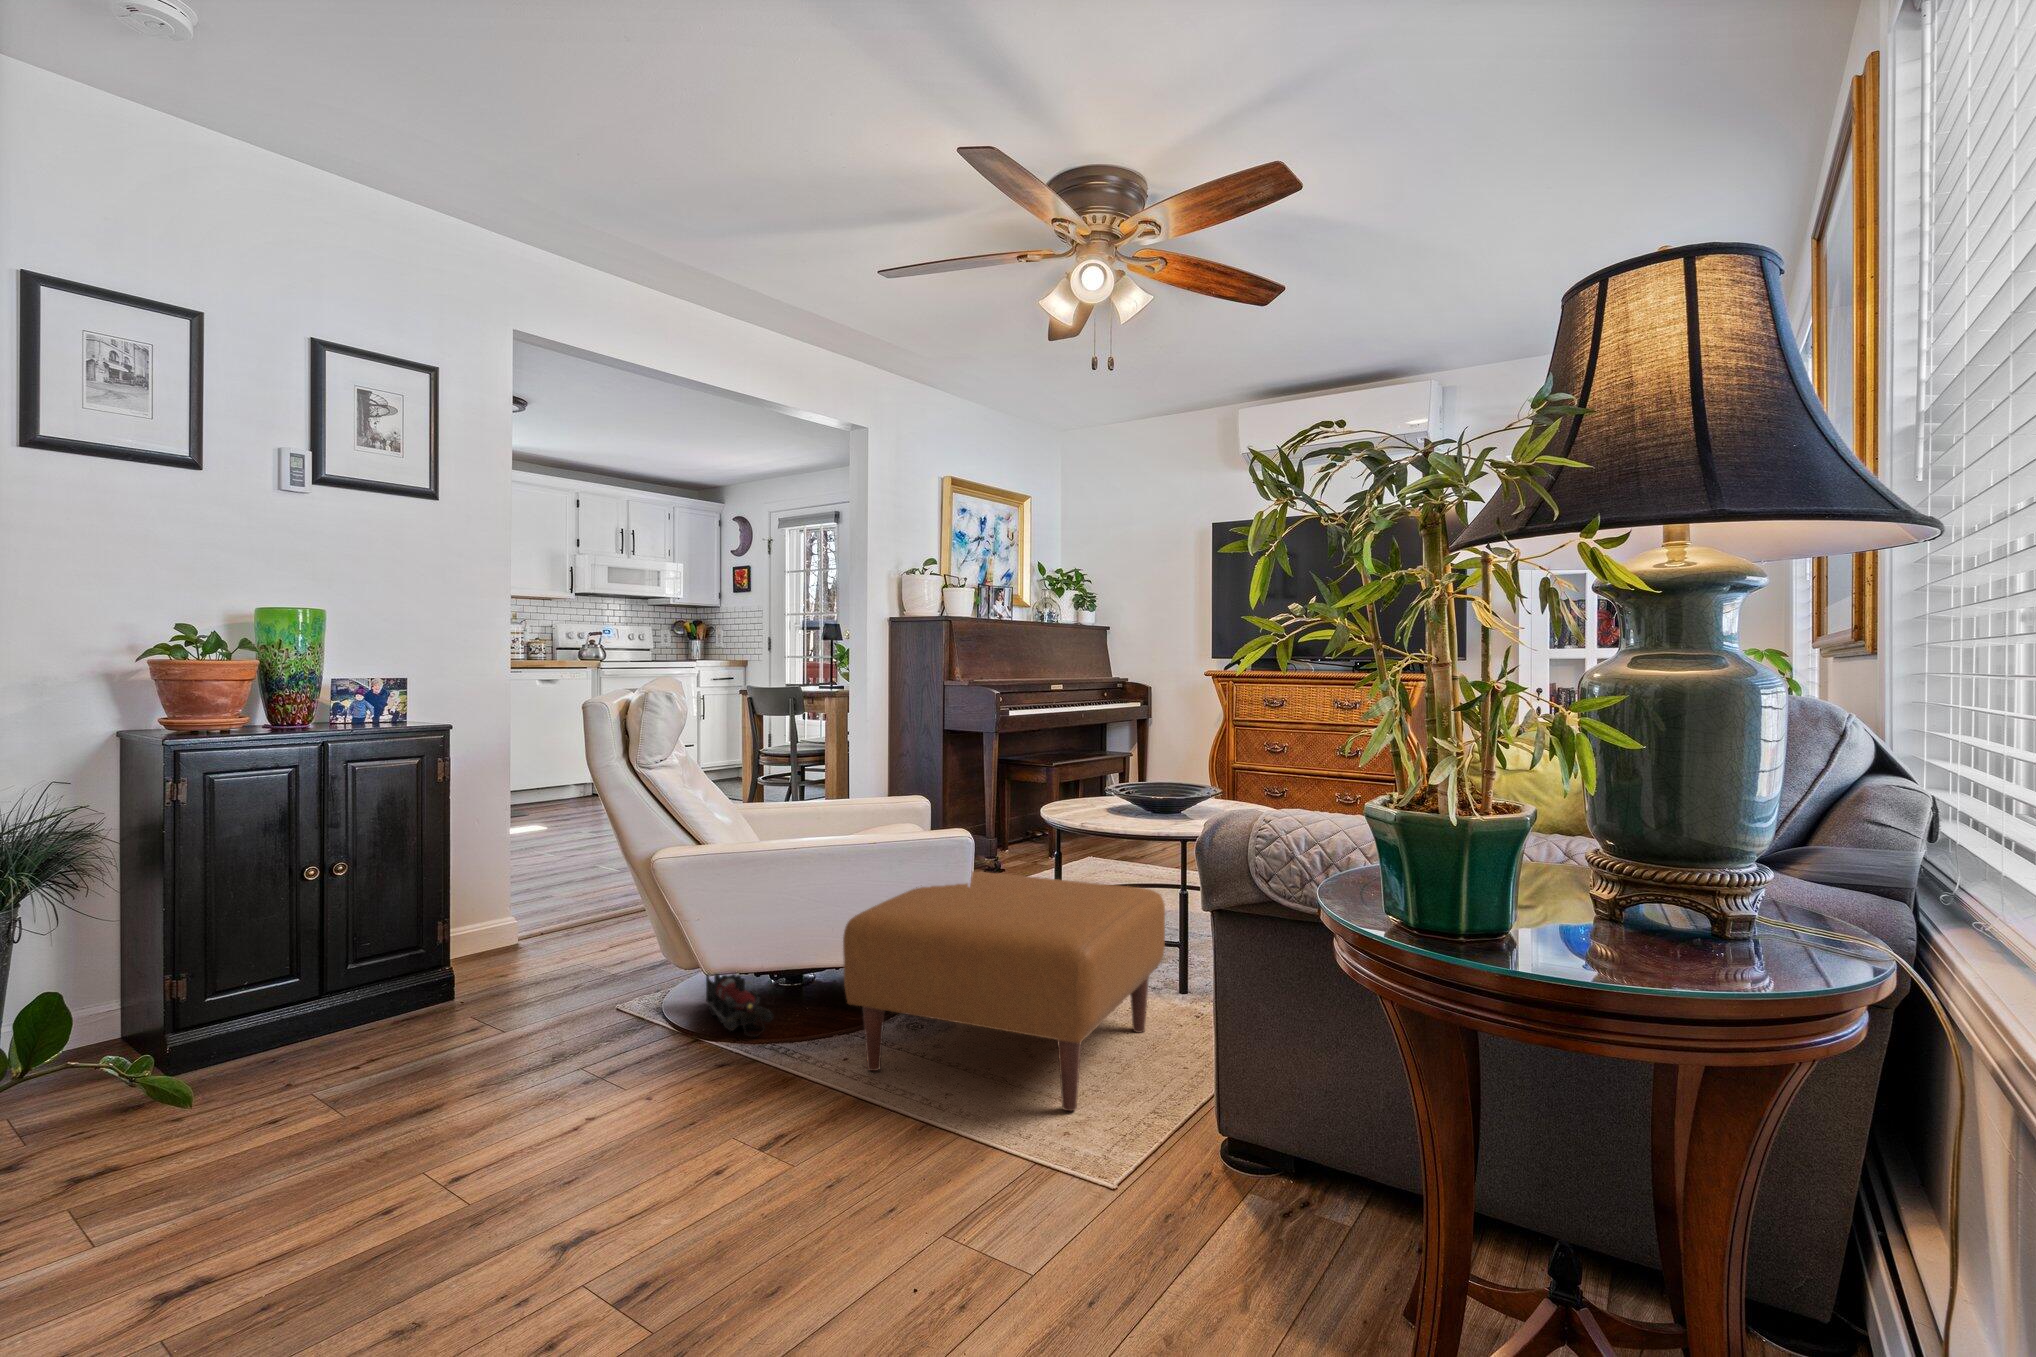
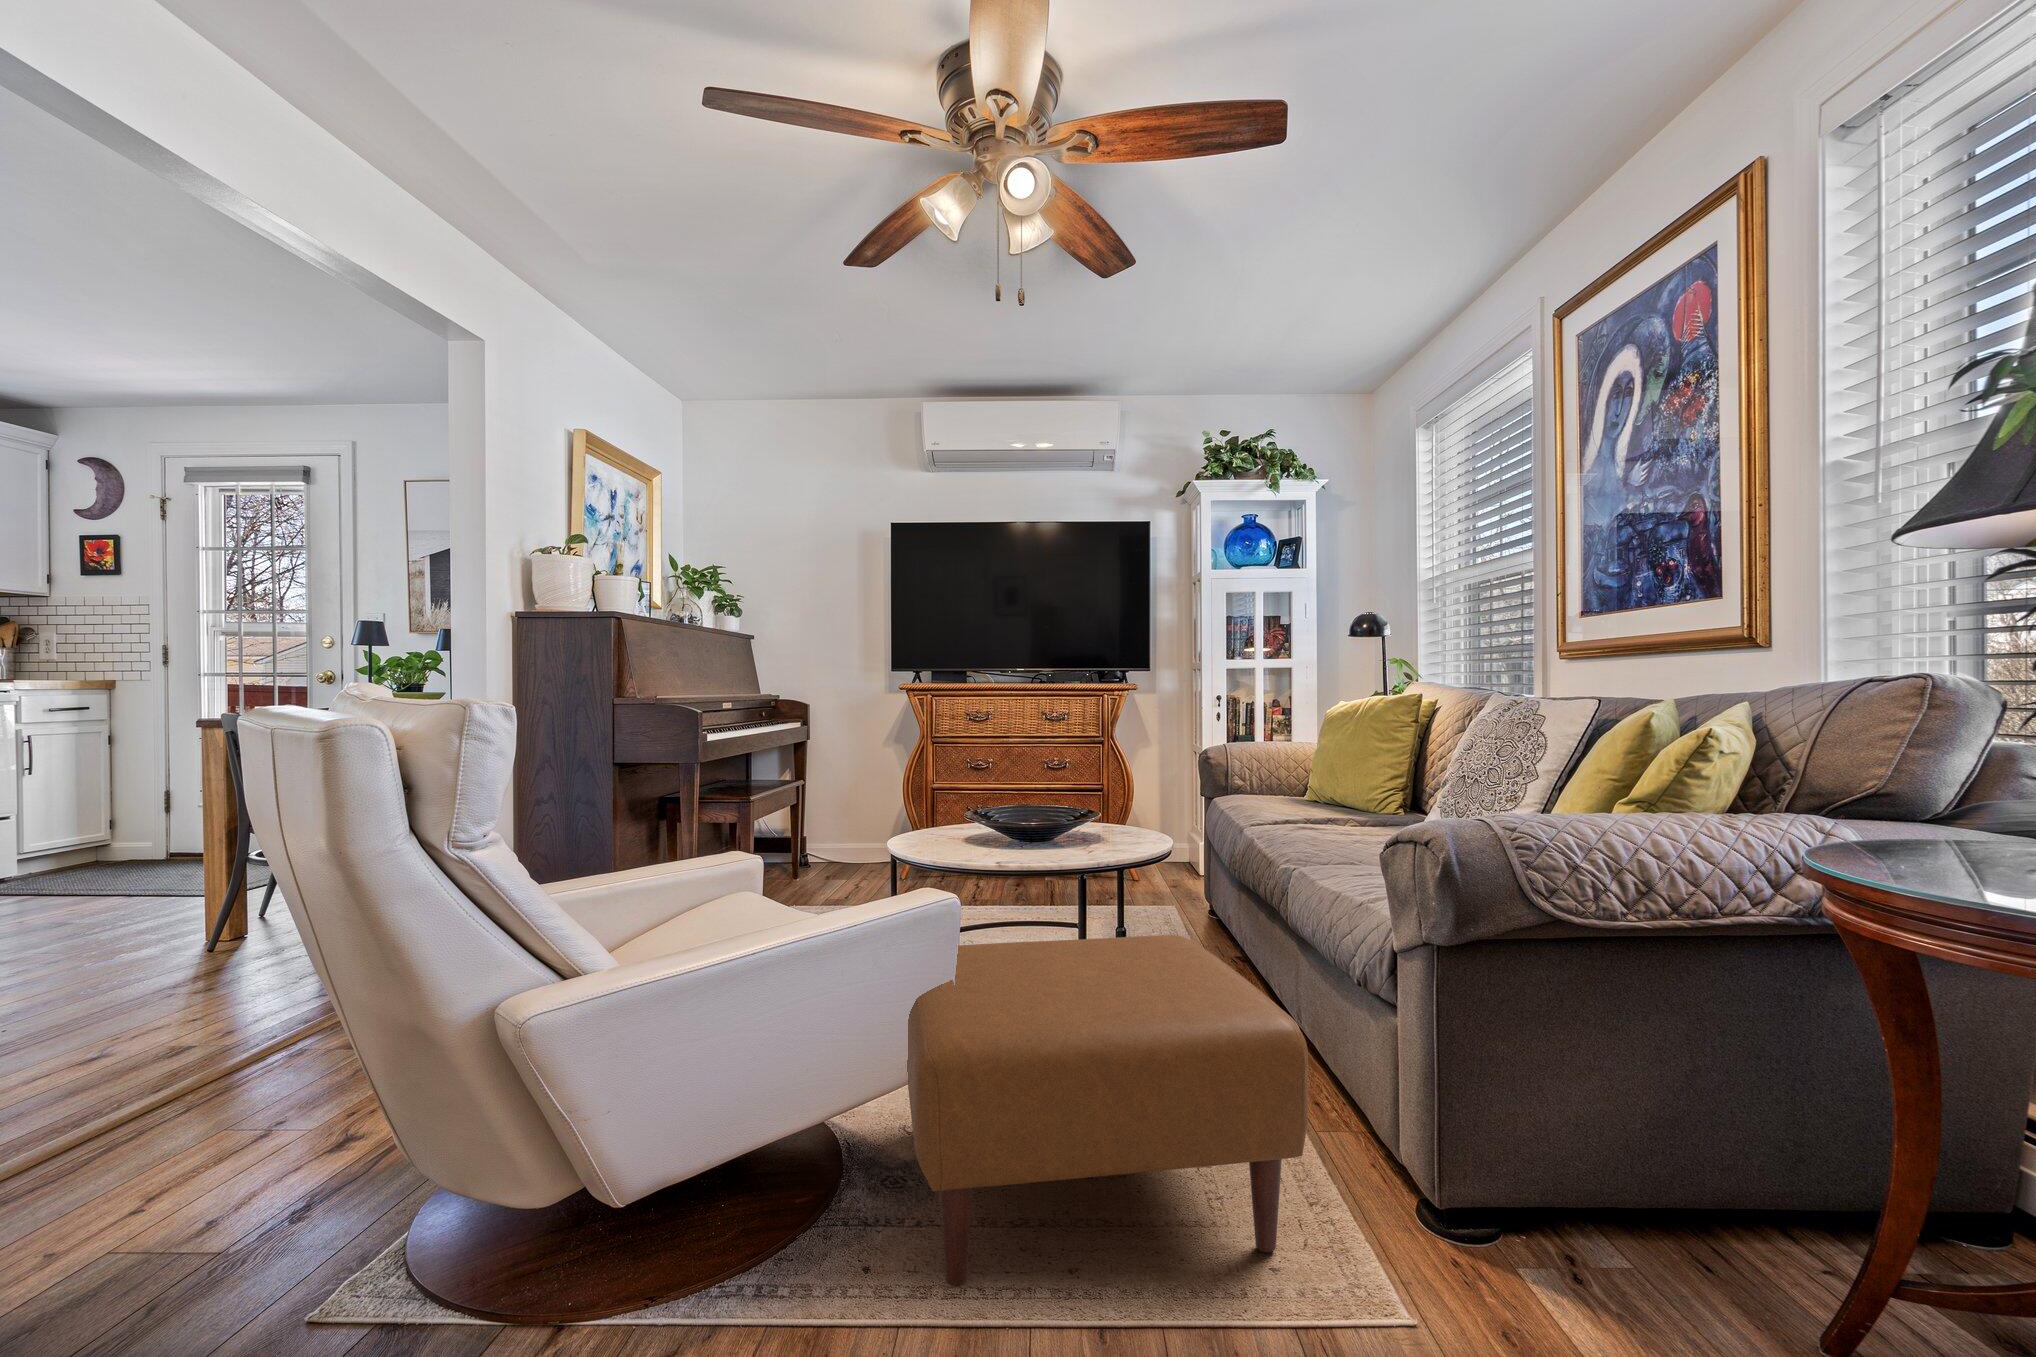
toy train: present [706,974,774,1037] -> none [526,1159,708,1297]

